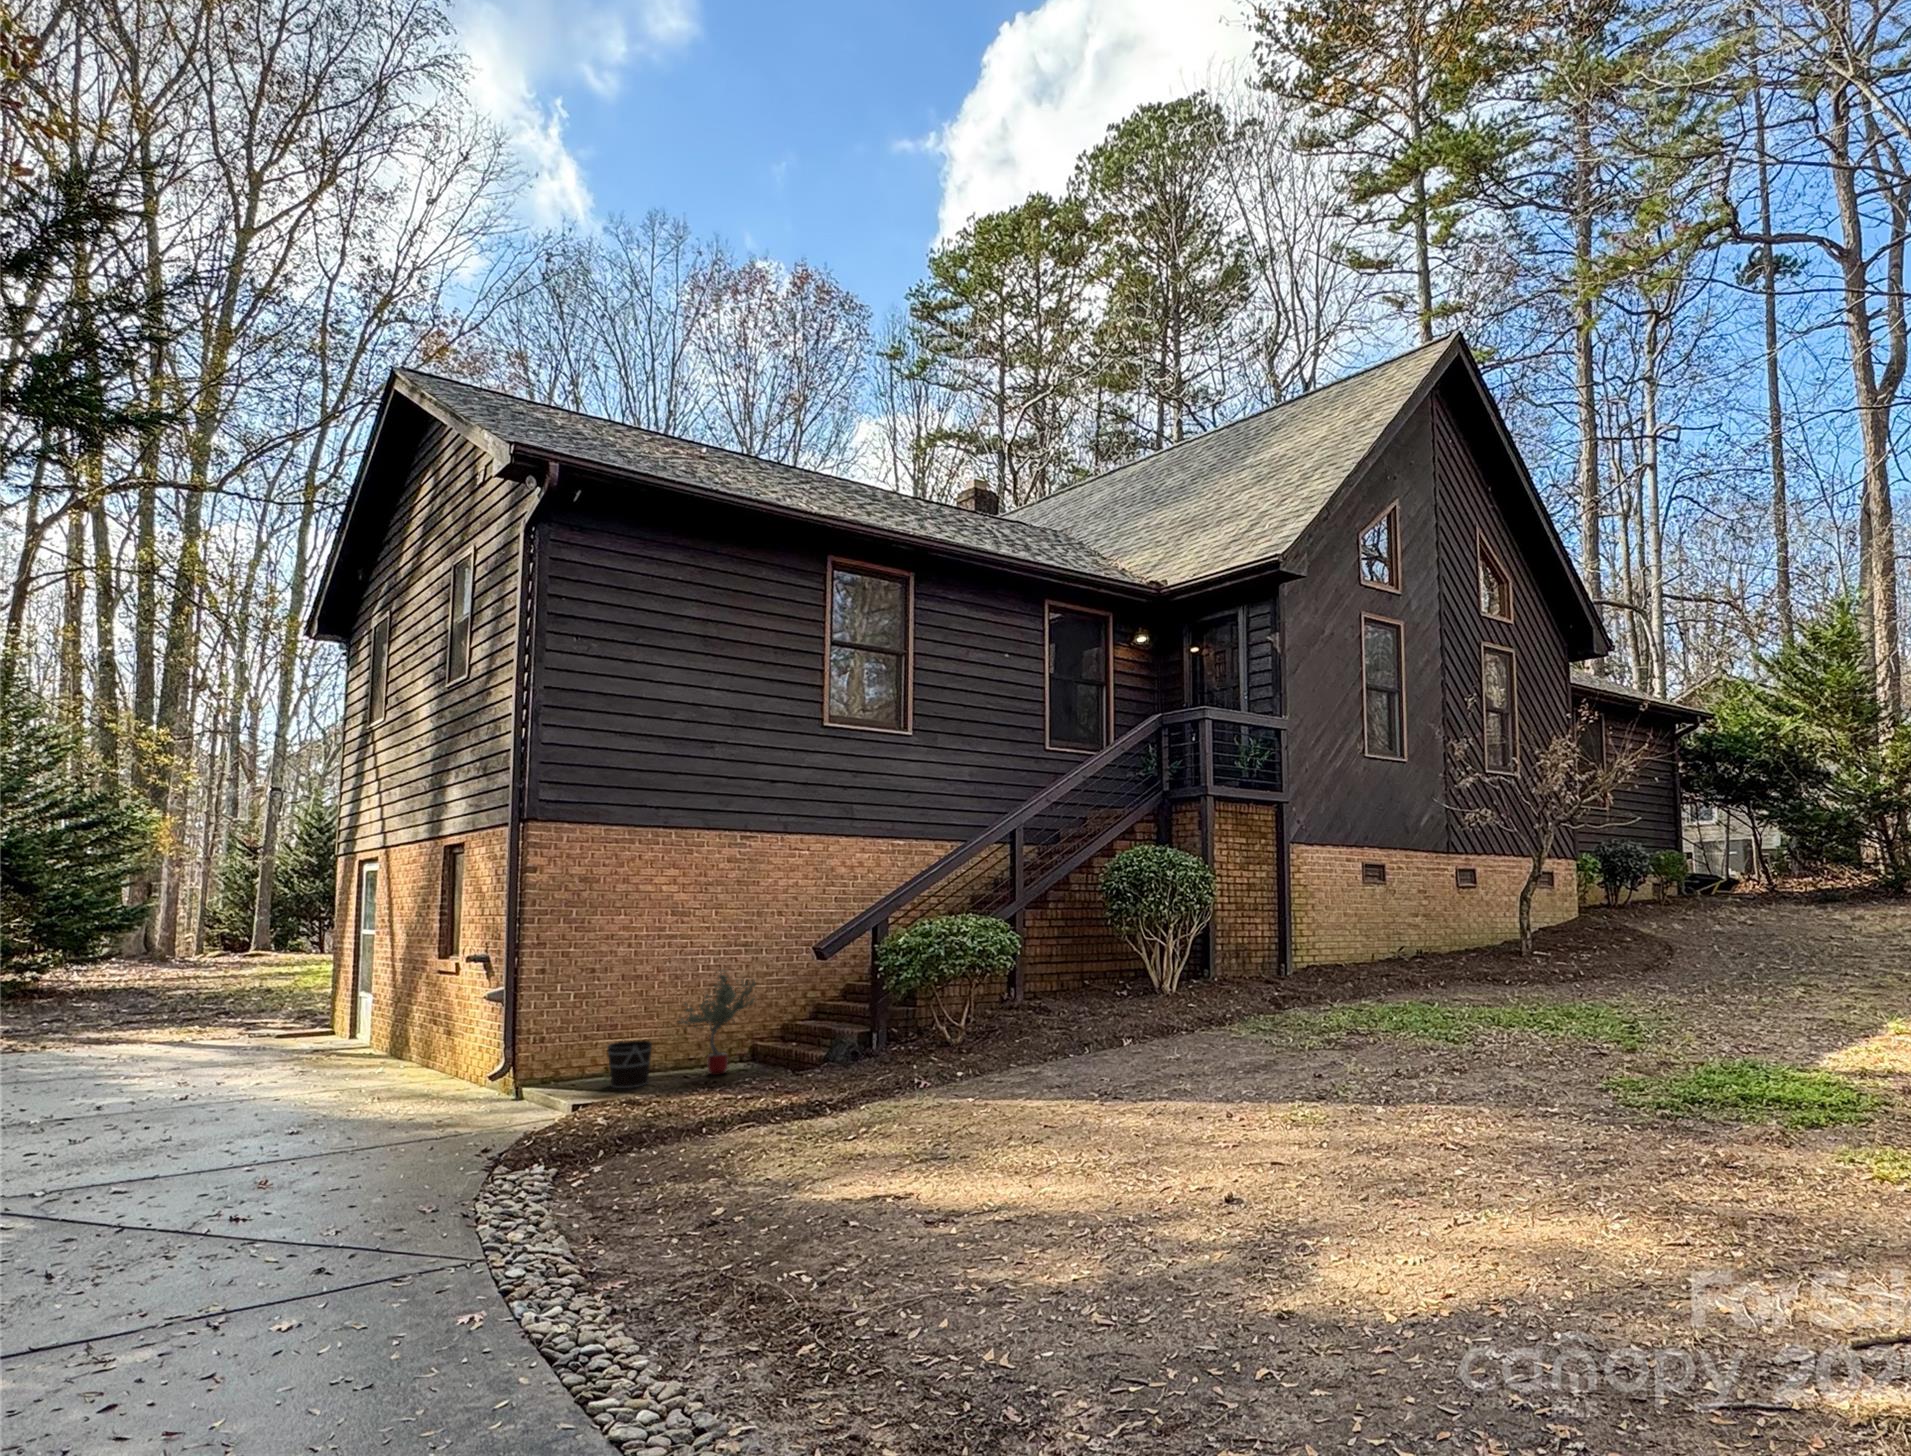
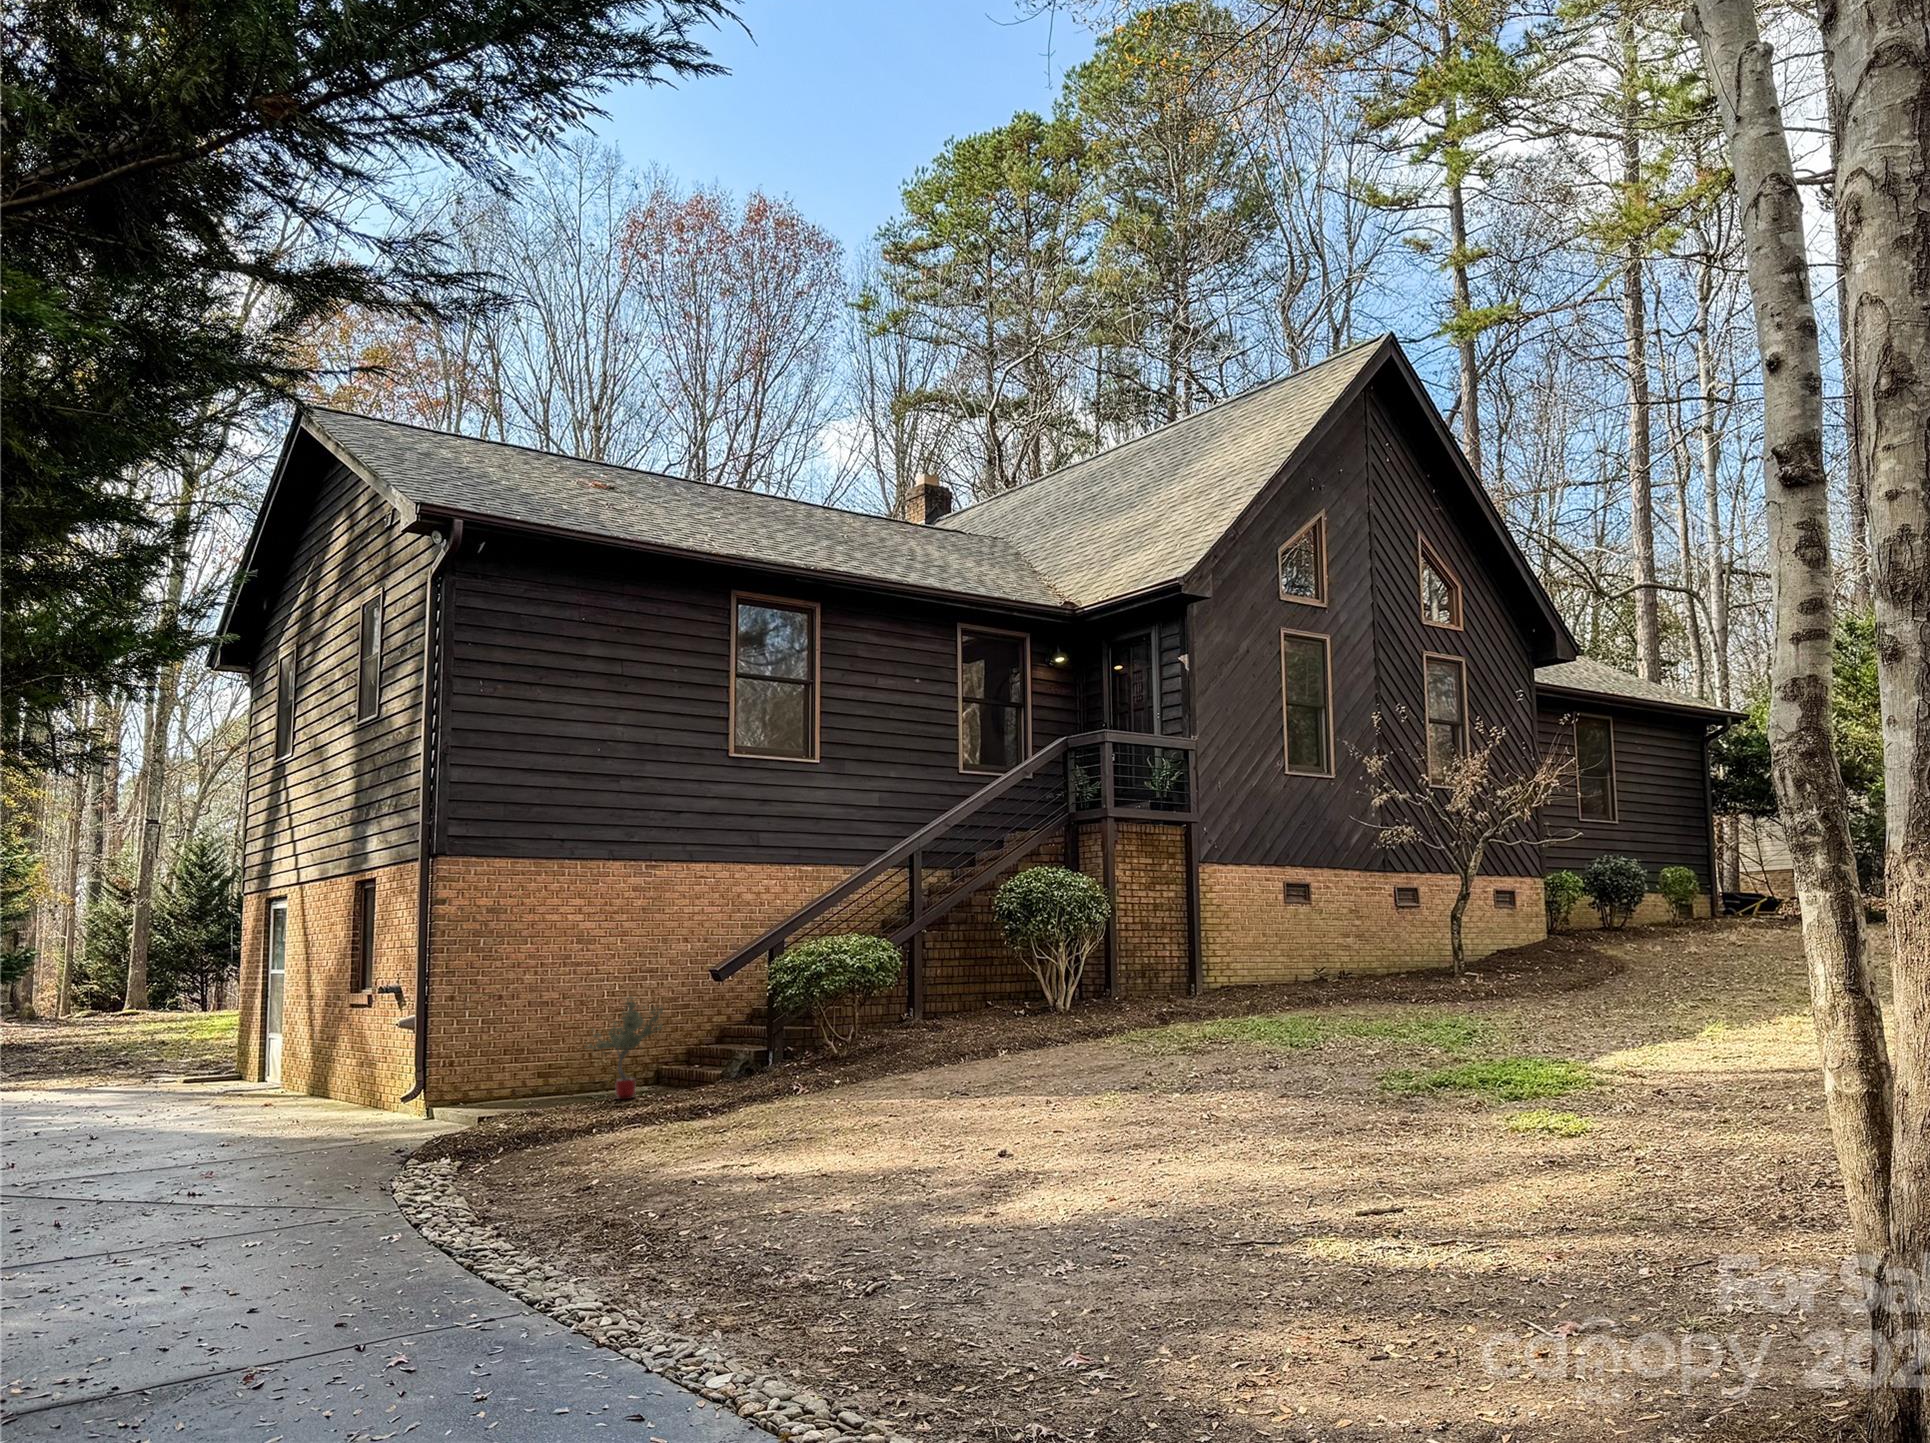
bucket: present [608,1041,652,1088] -> none [515,1065,560,1110]

